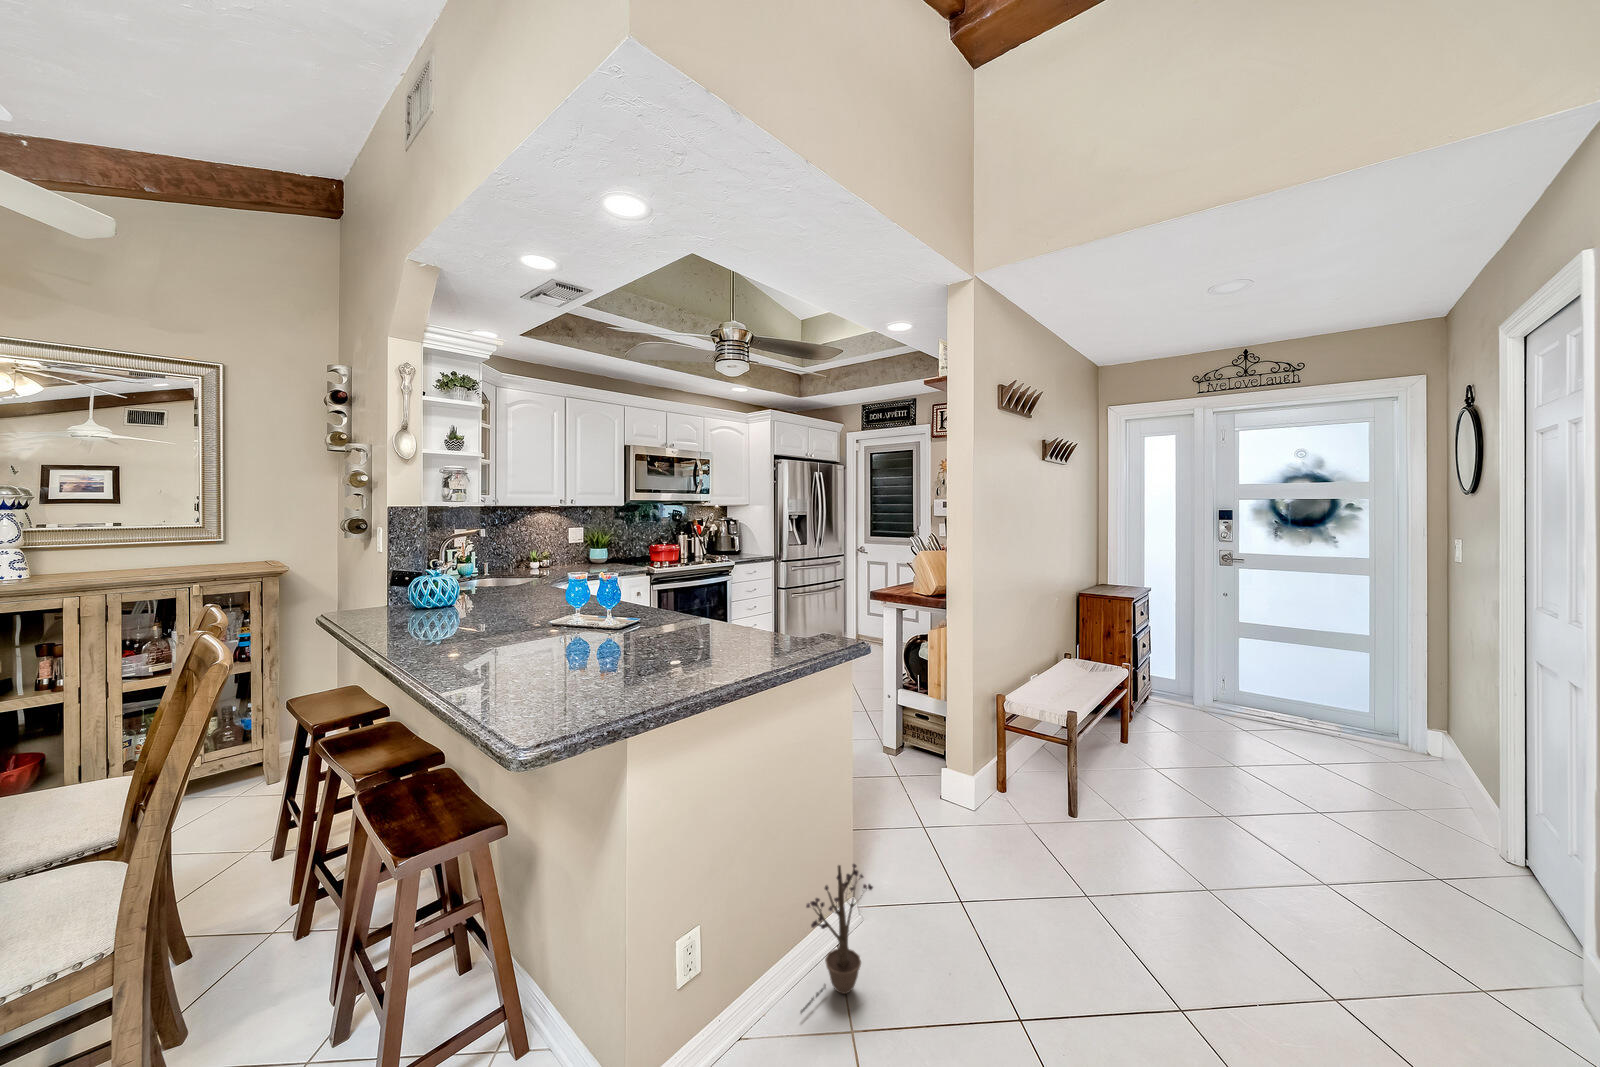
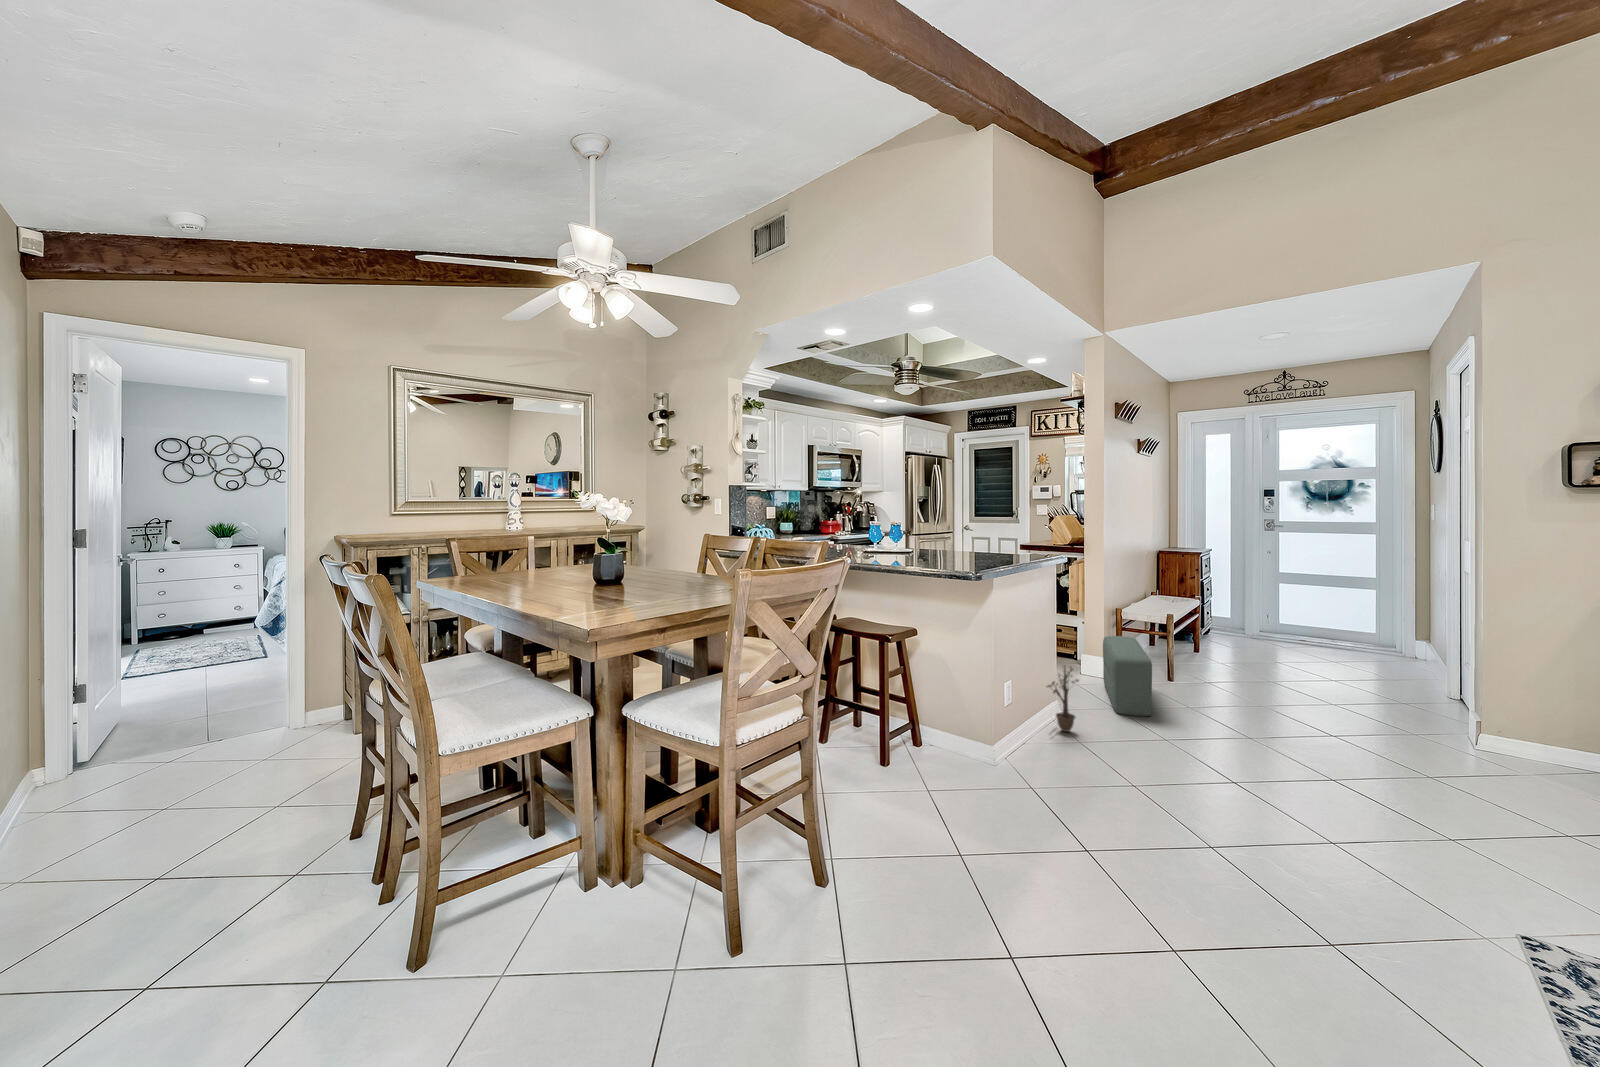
pouf: none [956,753,1020,930] -> present [1103,636,1152,716]

